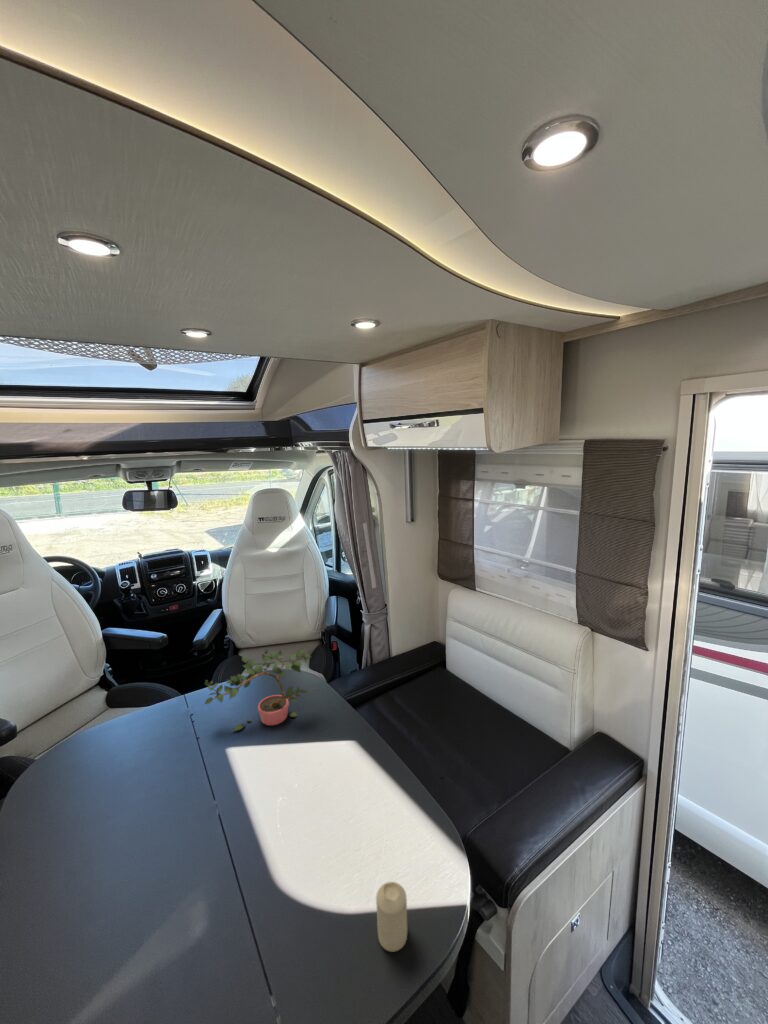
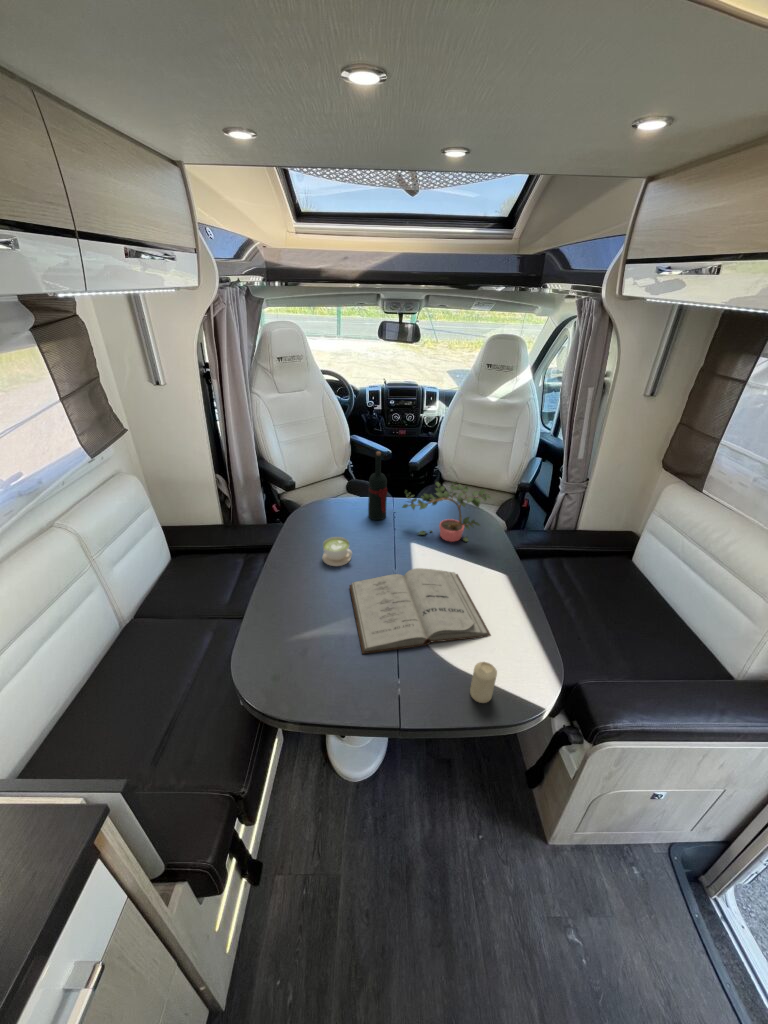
wine bottle: none [150,642,183,735] -> present [368,451,387,520]
book: none [153,765,370,980] -> present [350,568,491,654]
coffee cup: none [93,783,147,840] -> present [323,537,352,566]

